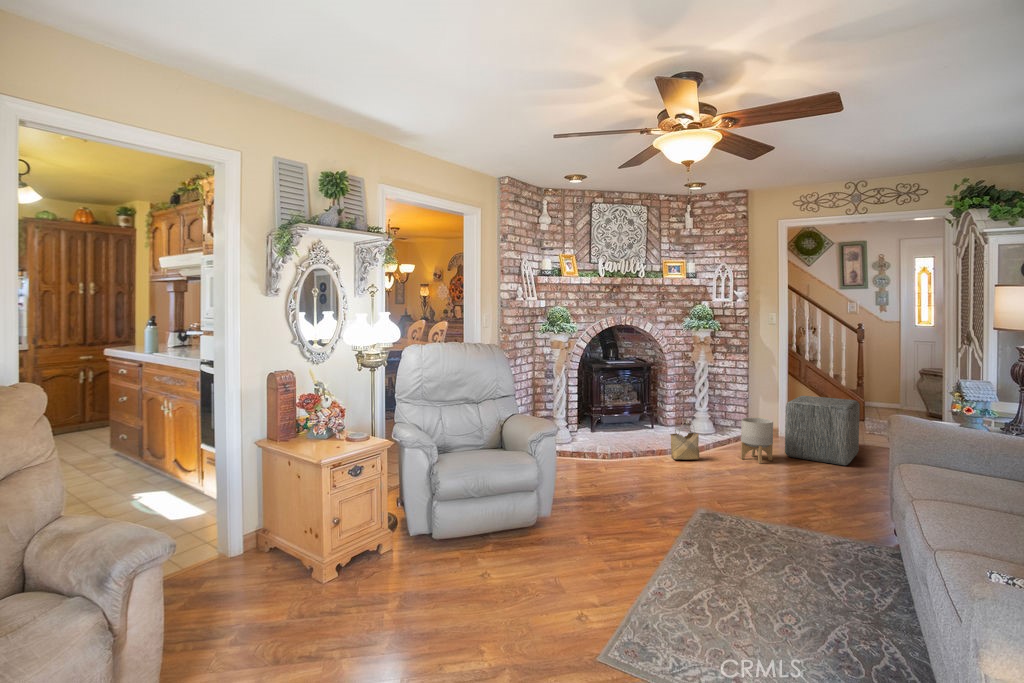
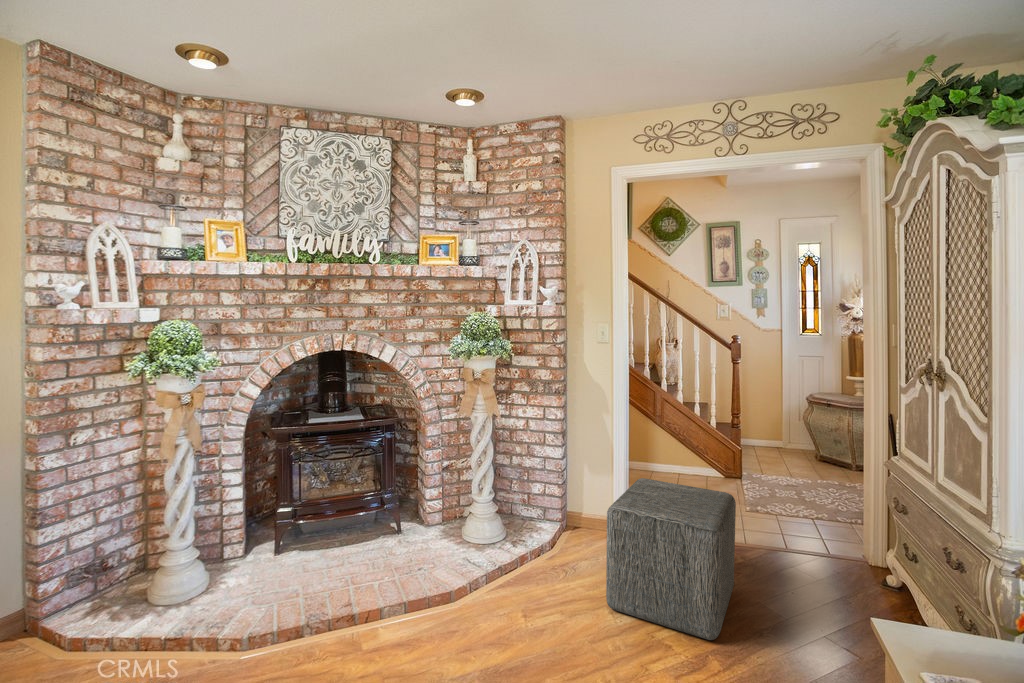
planter: present [741,418,773,464] -> none [521,539,579,648]
woven basket: present [670,419,699,460] -> none [372,553,435,651]

